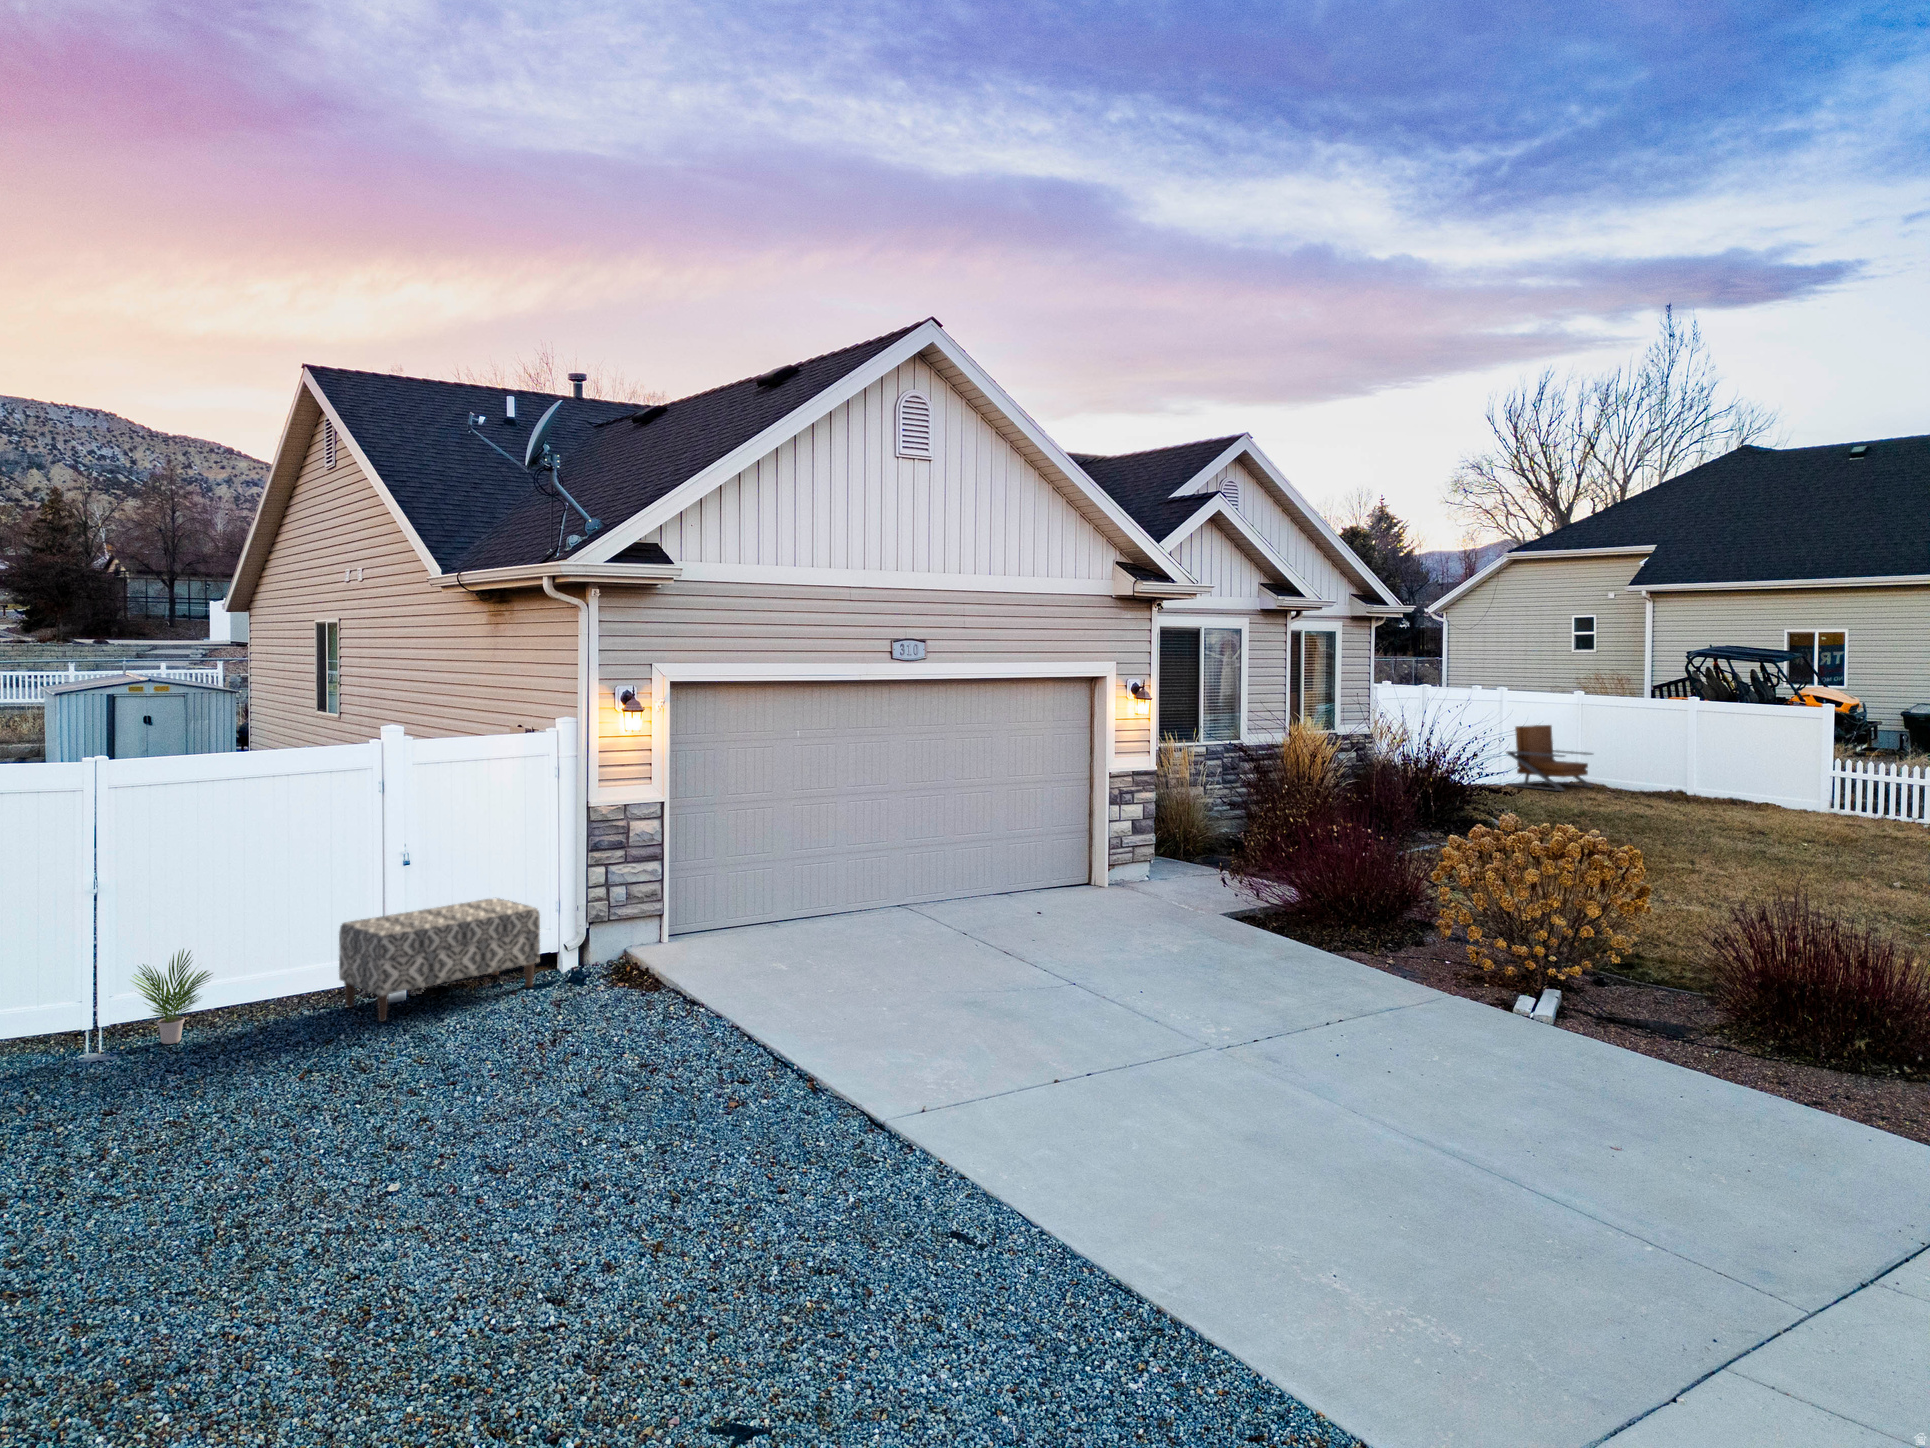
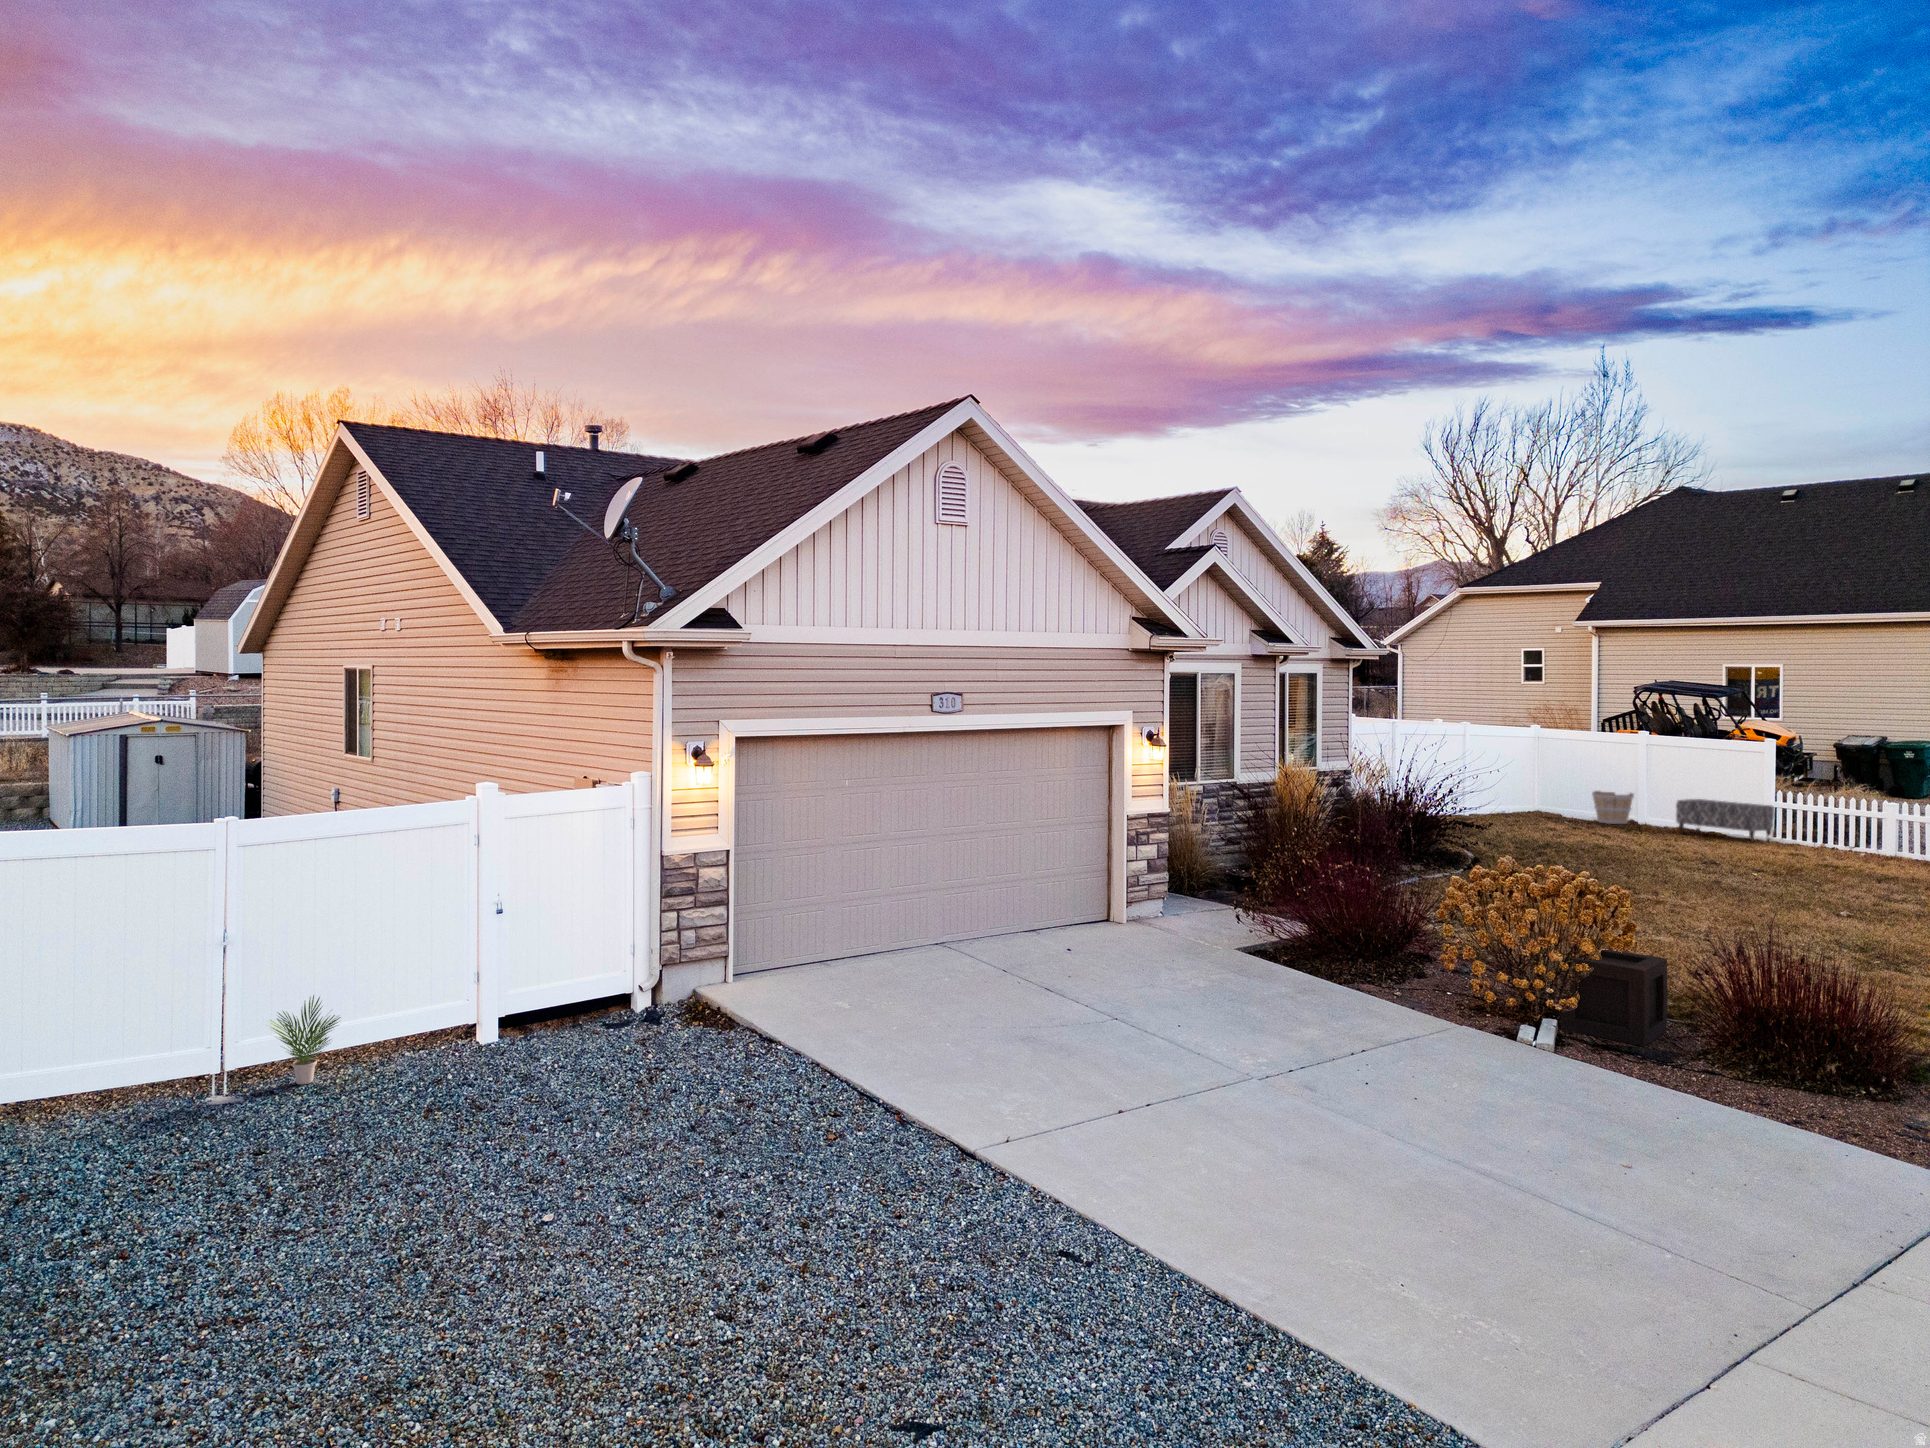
lounge chair: present [1506,725,1592,791] -> none [1473,760,1553,821]
wooden bucket: none [1635,759,1682,795] -> present [1592,791,1634,824]
bench: present [339,898,540,1021] -> present [1676,799,1774,842]
wooden crate: none [1564,915,1685,1025] -> present [1560,949,1668,1046]

